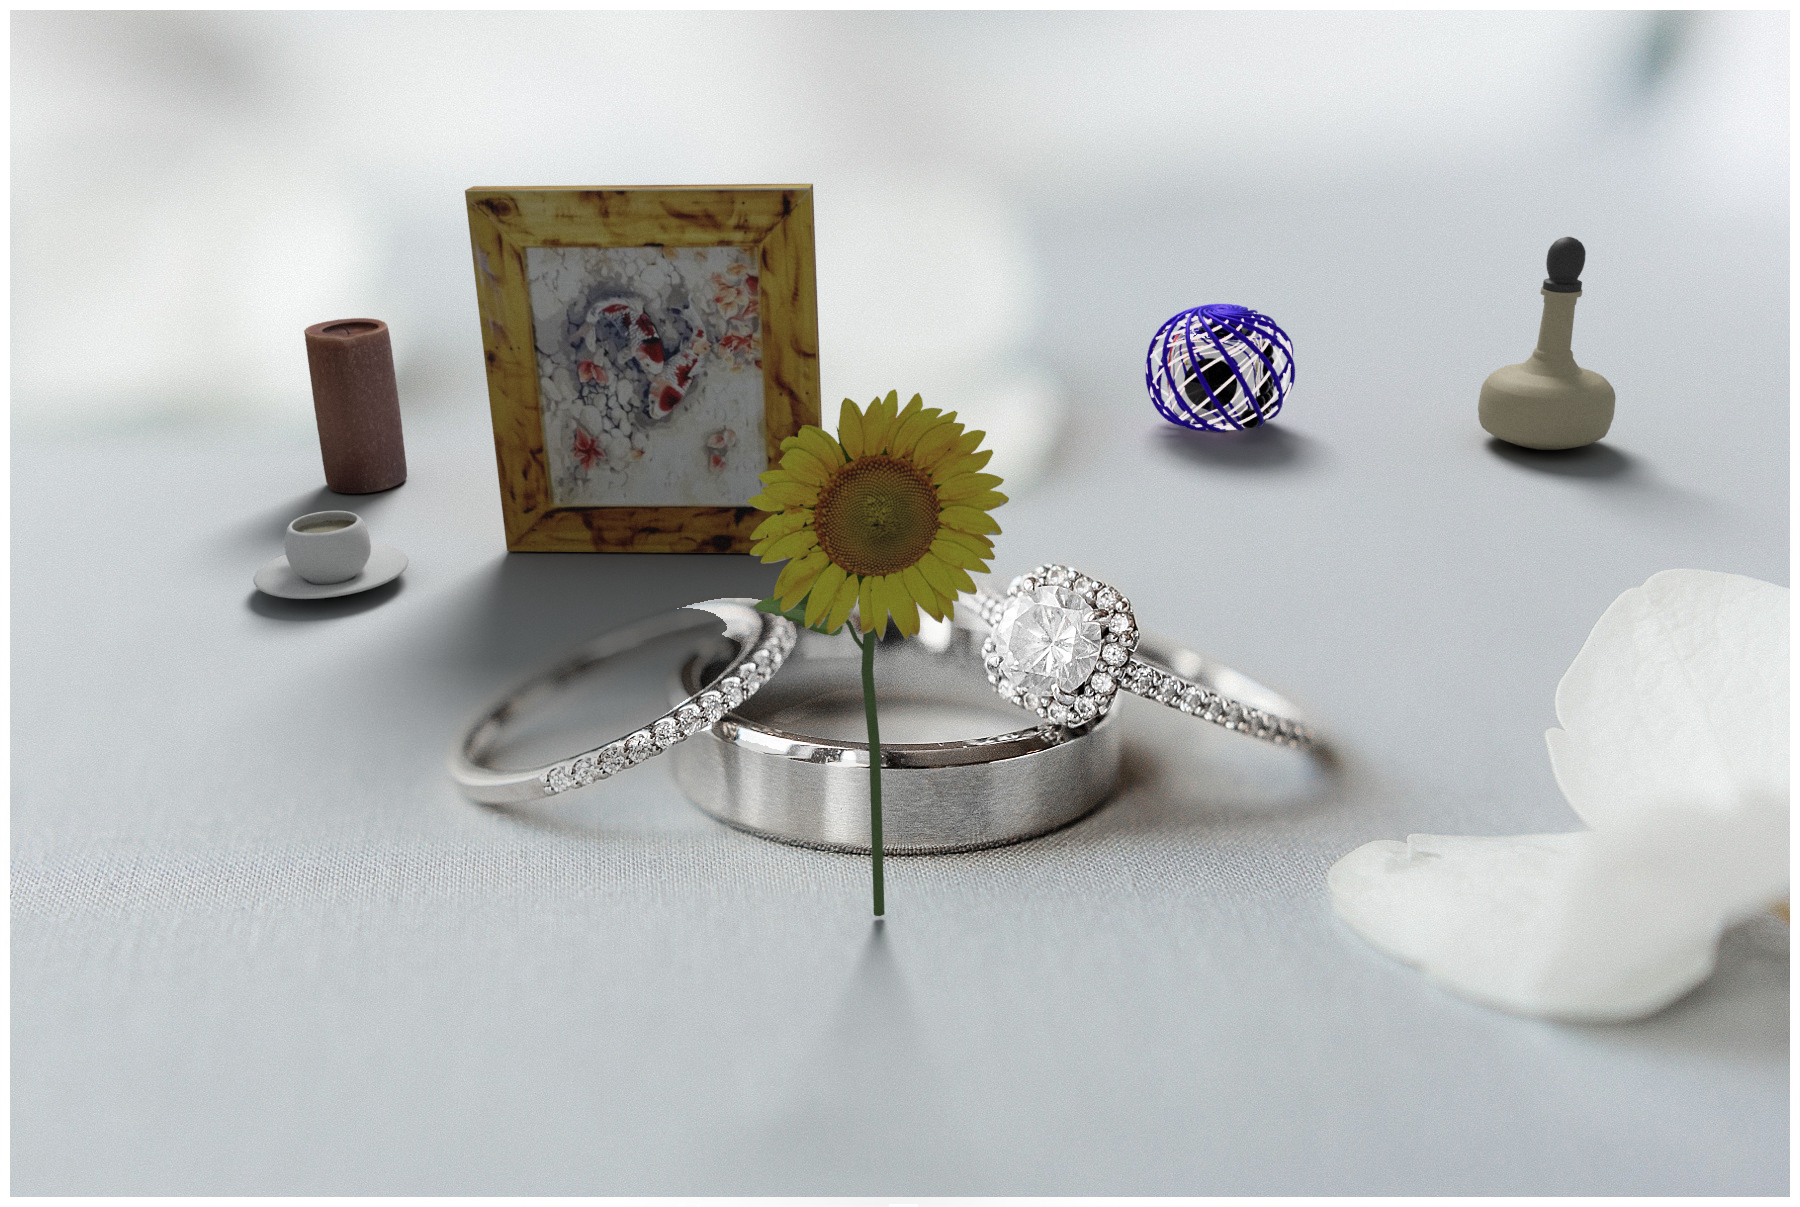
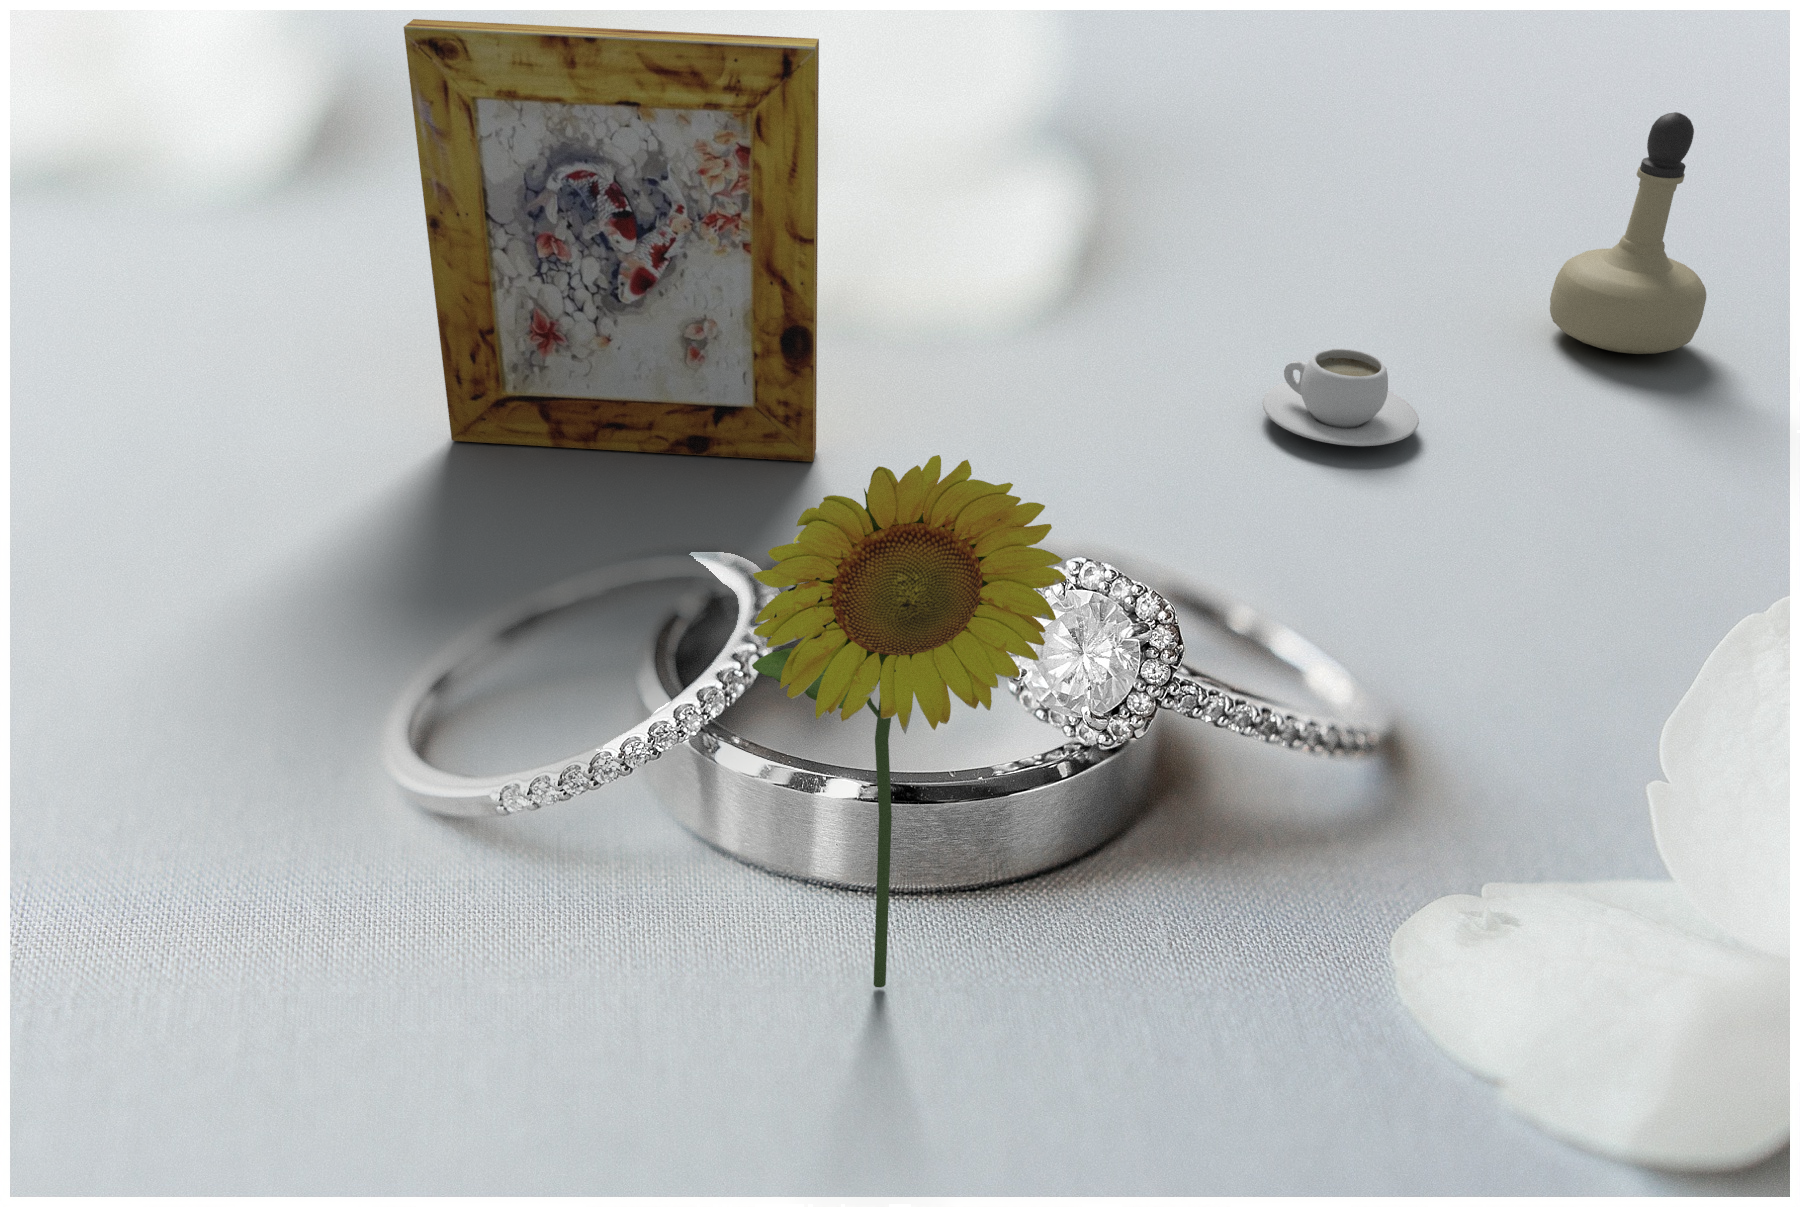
decorative orb: present [1146,304,1295,433] -> none [1179,160,1349,311]
candle: present [304,318,407,493] -> none [214,142,336,348]
teacup: present [253,511,409,599] -> present [1262,349,1419,446]

